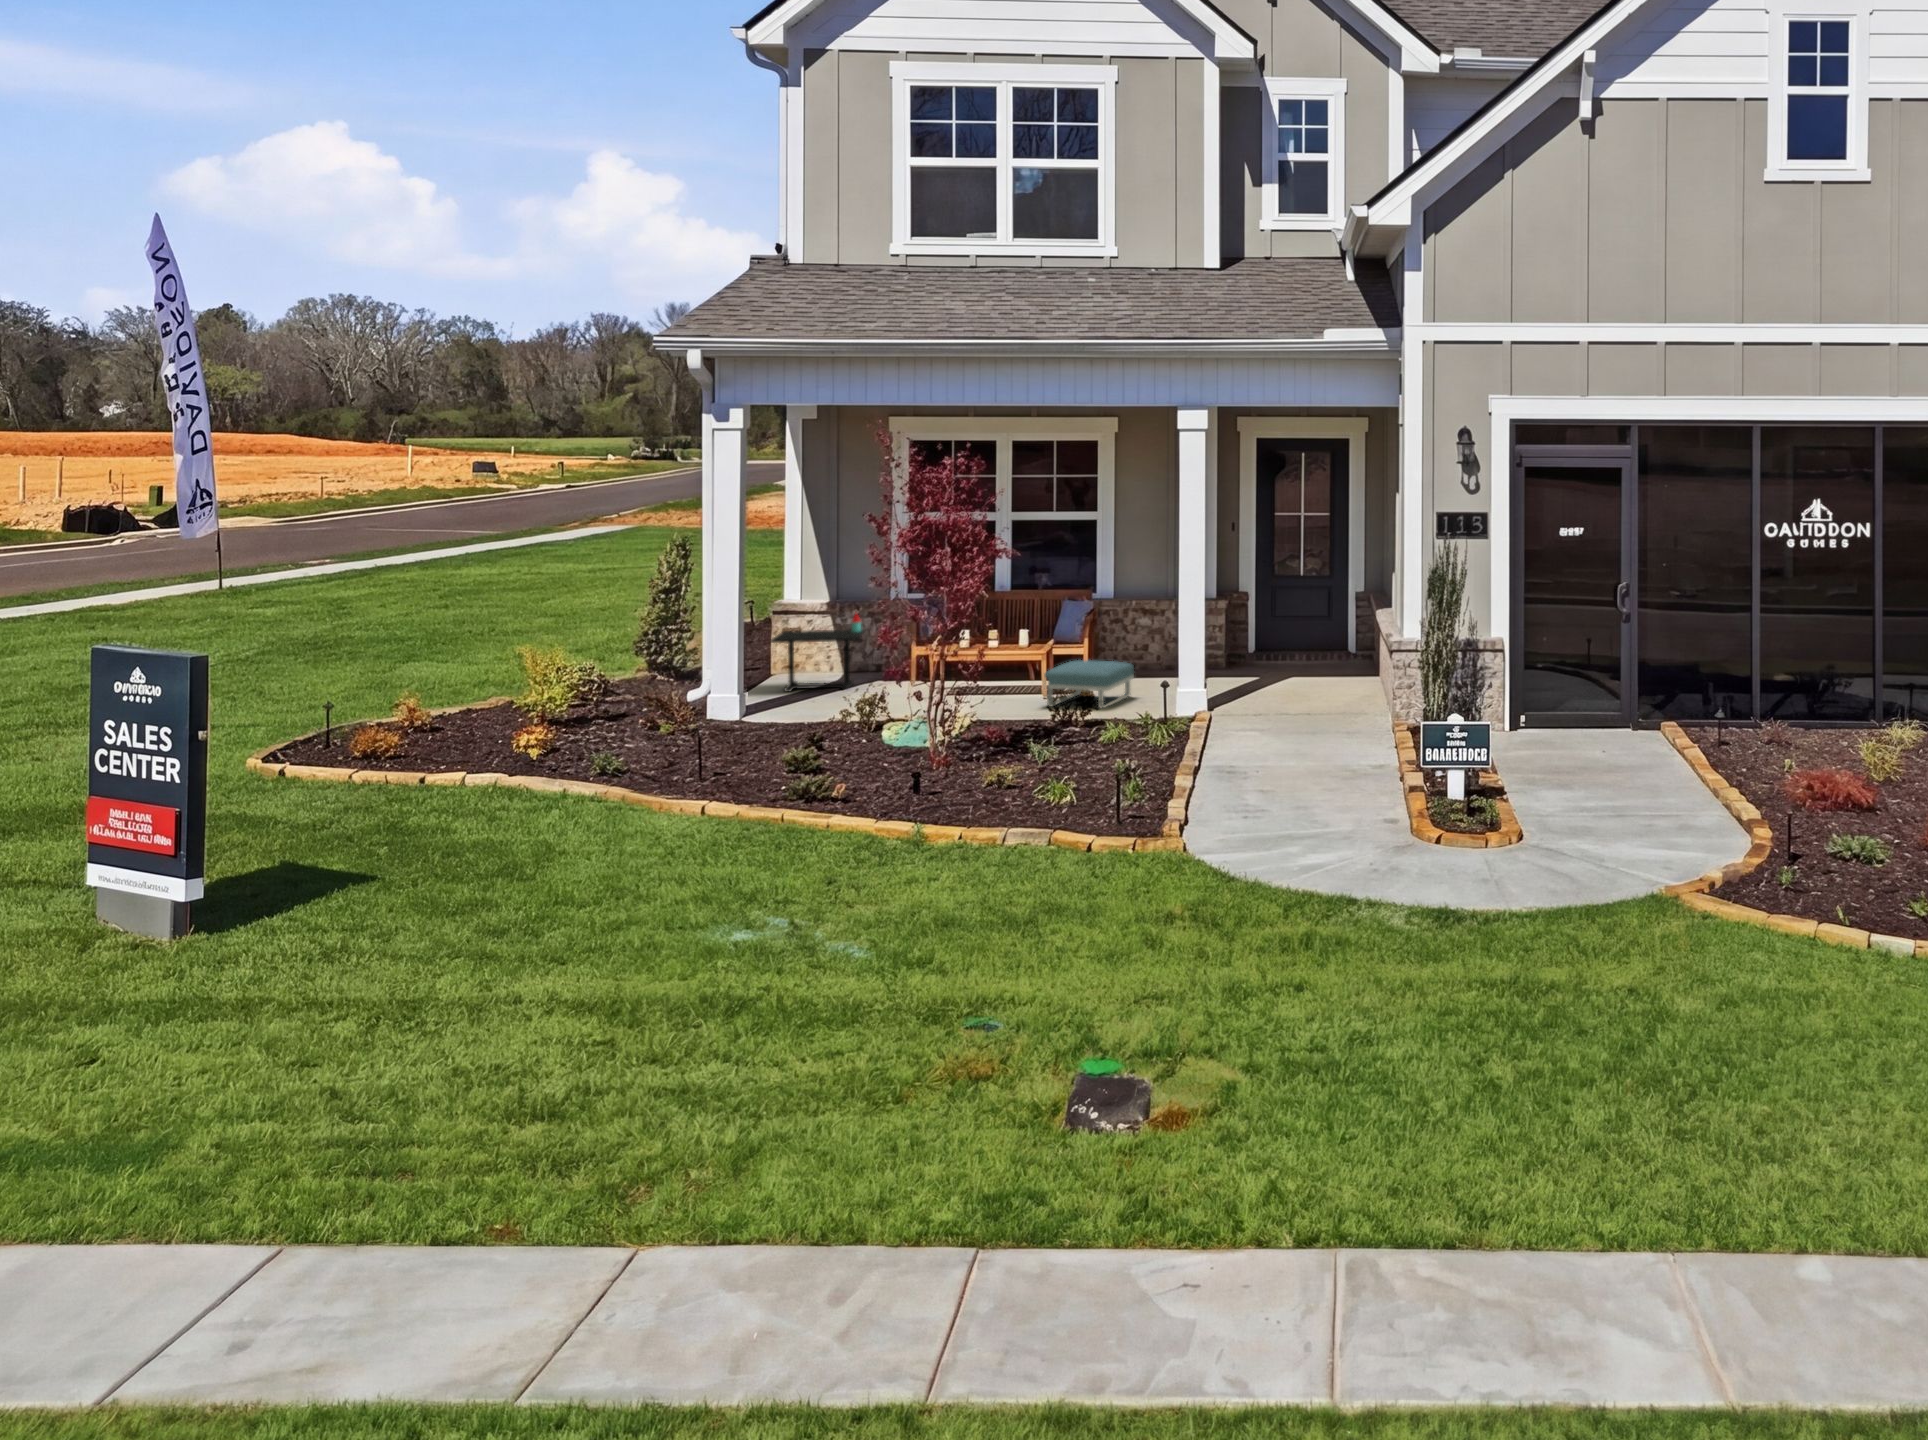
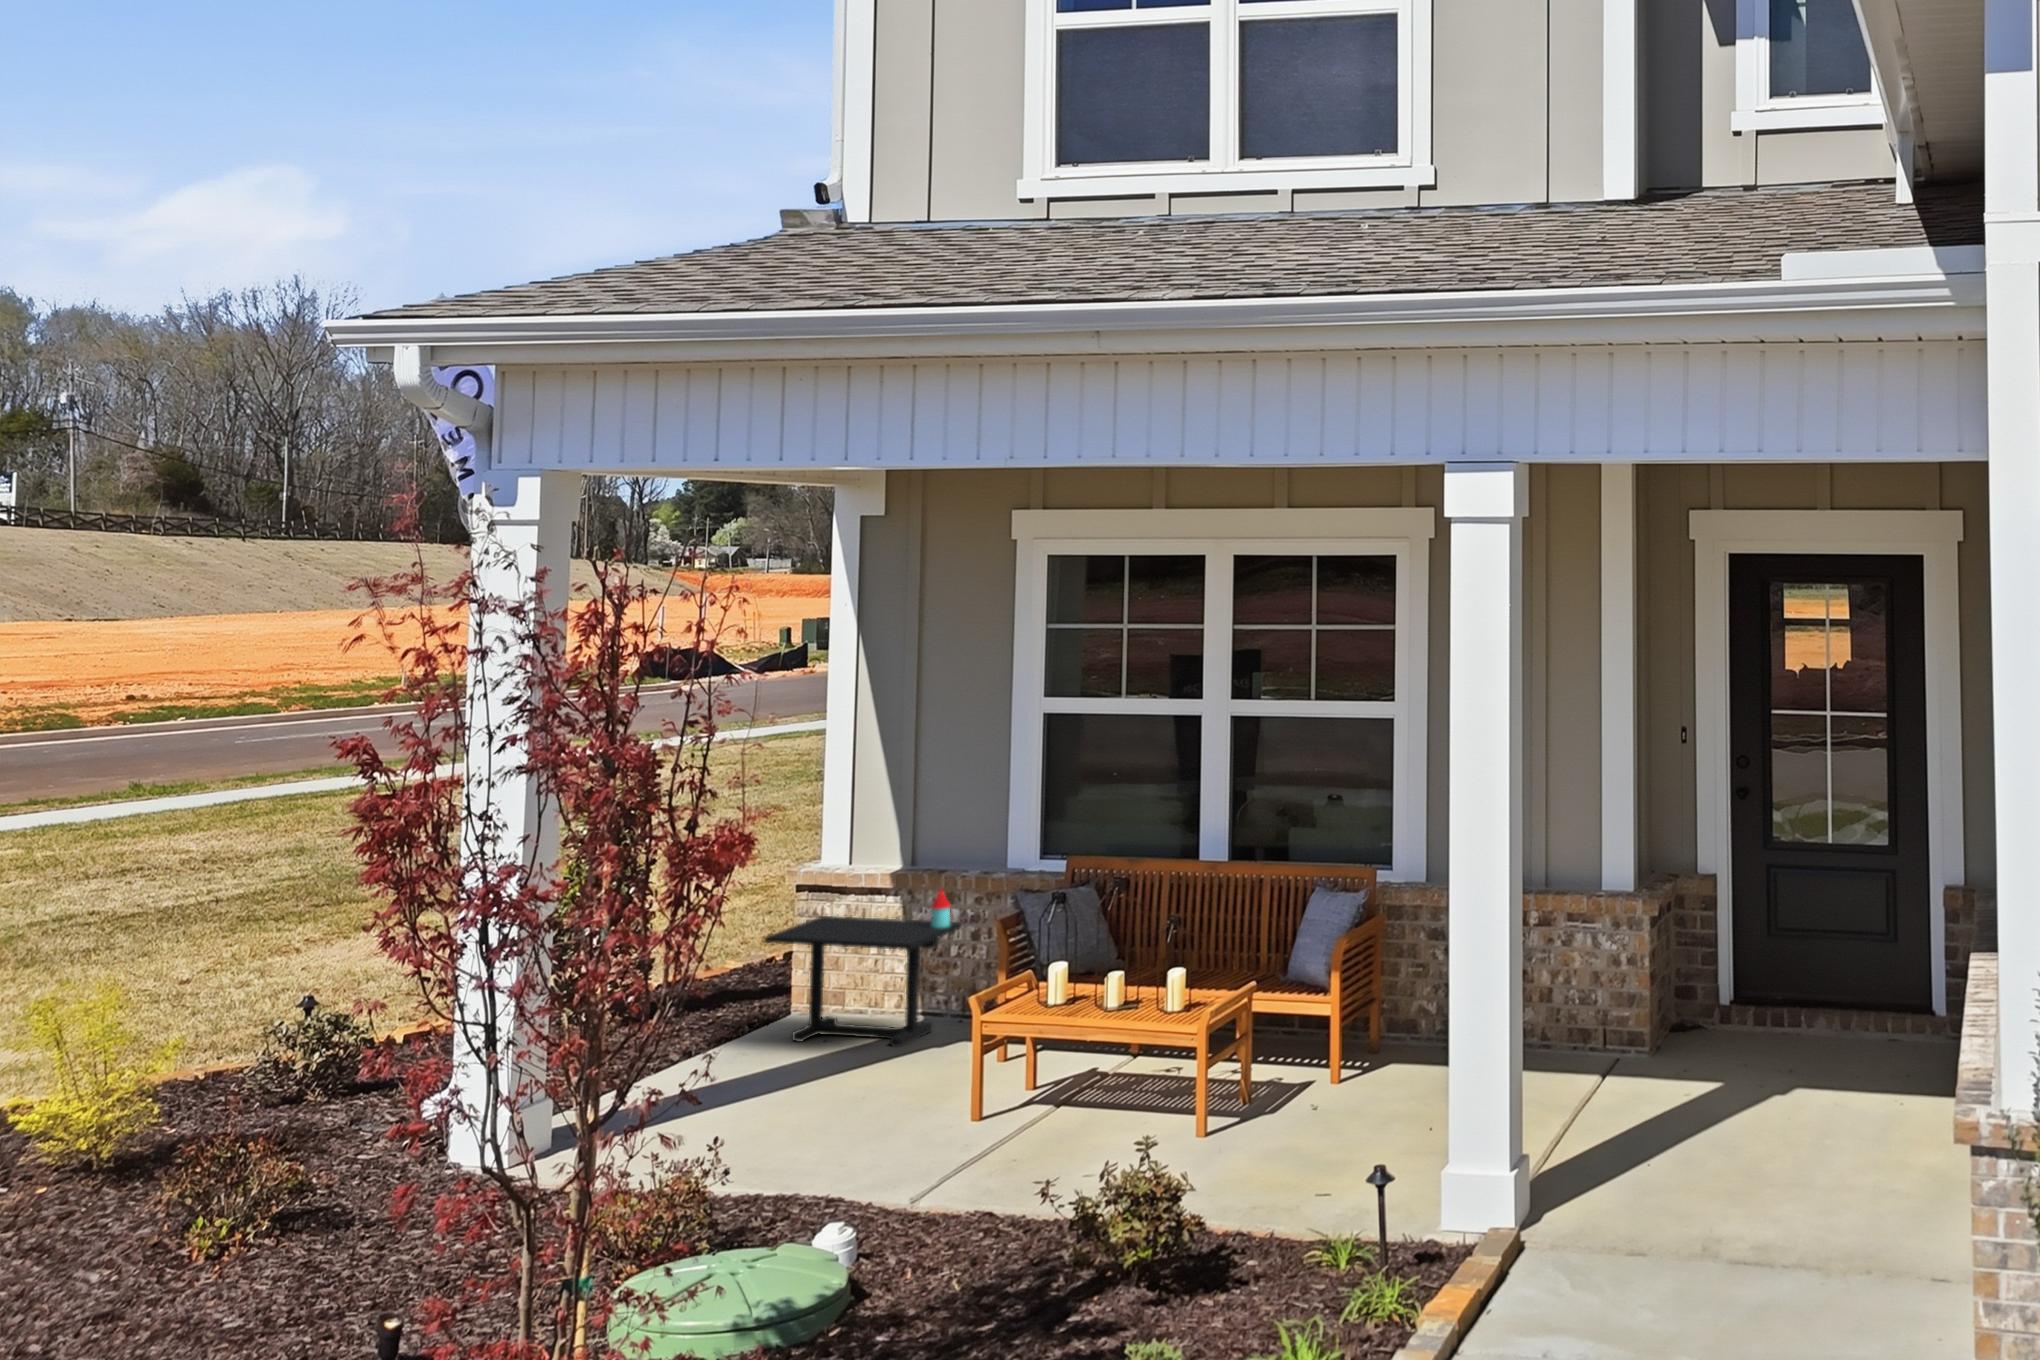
footstool: present [1044,660,1134,708] -> none [1195,1035,1407,1169]

